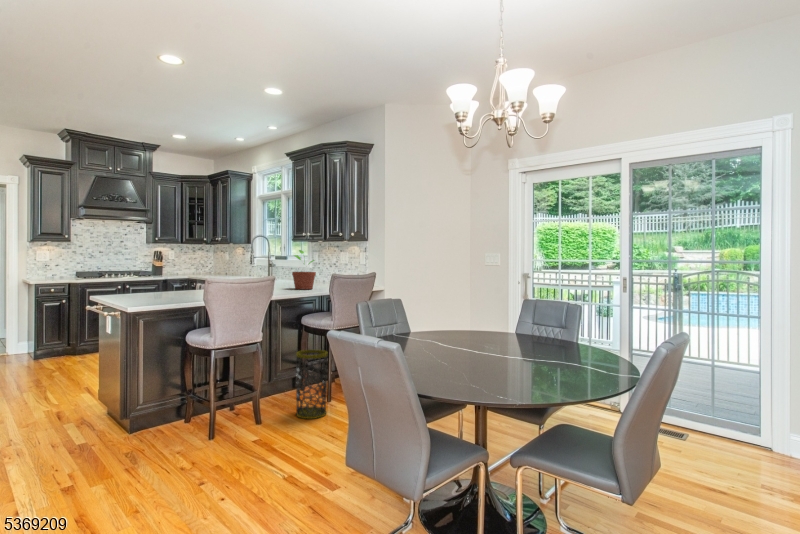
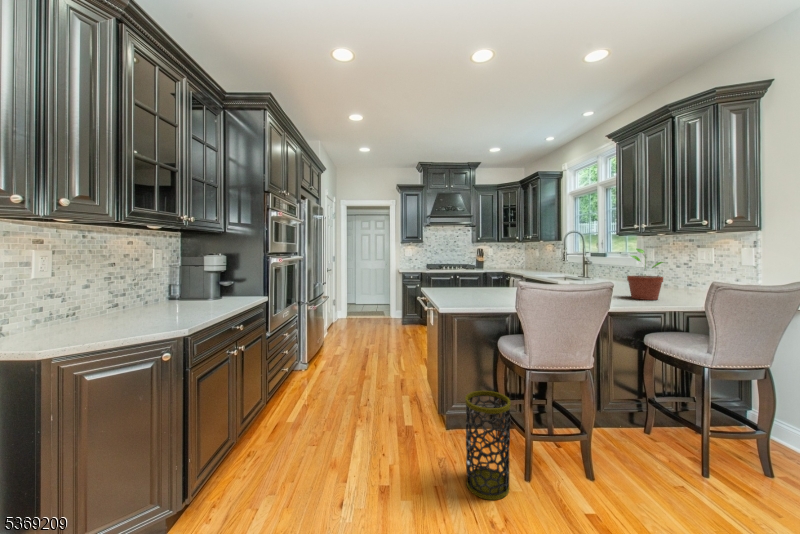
trash can: present [296,350,328,419] -> present [465,391,511,500]

